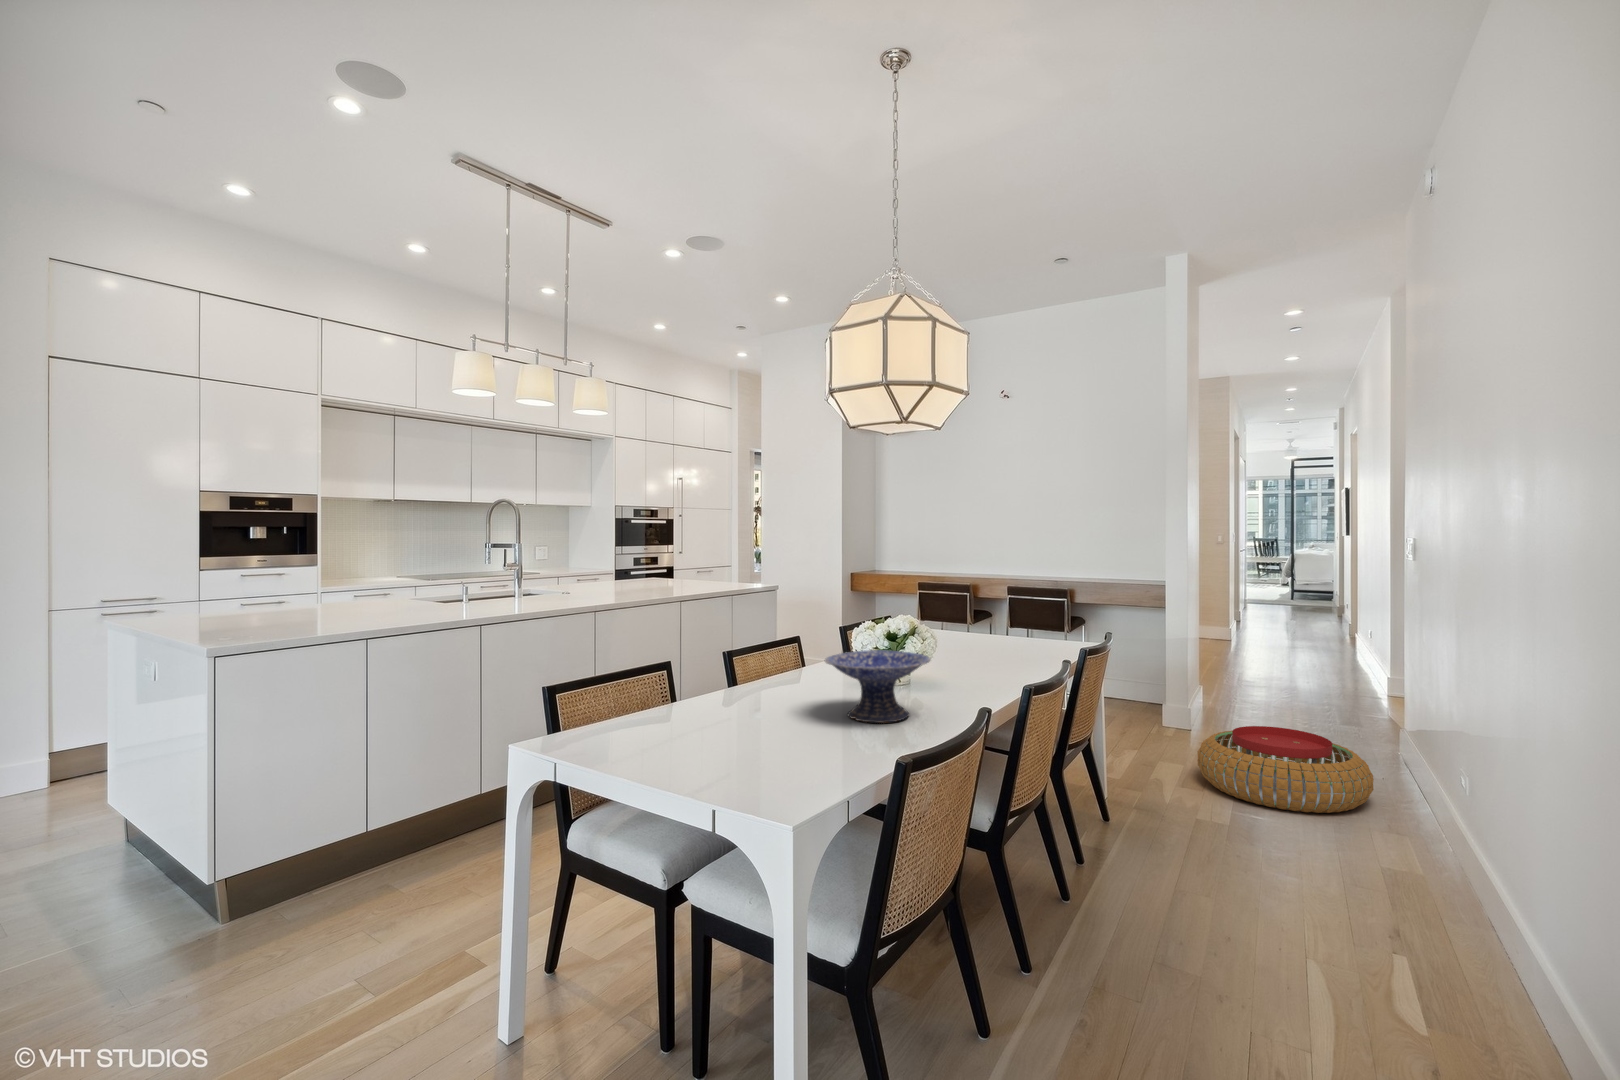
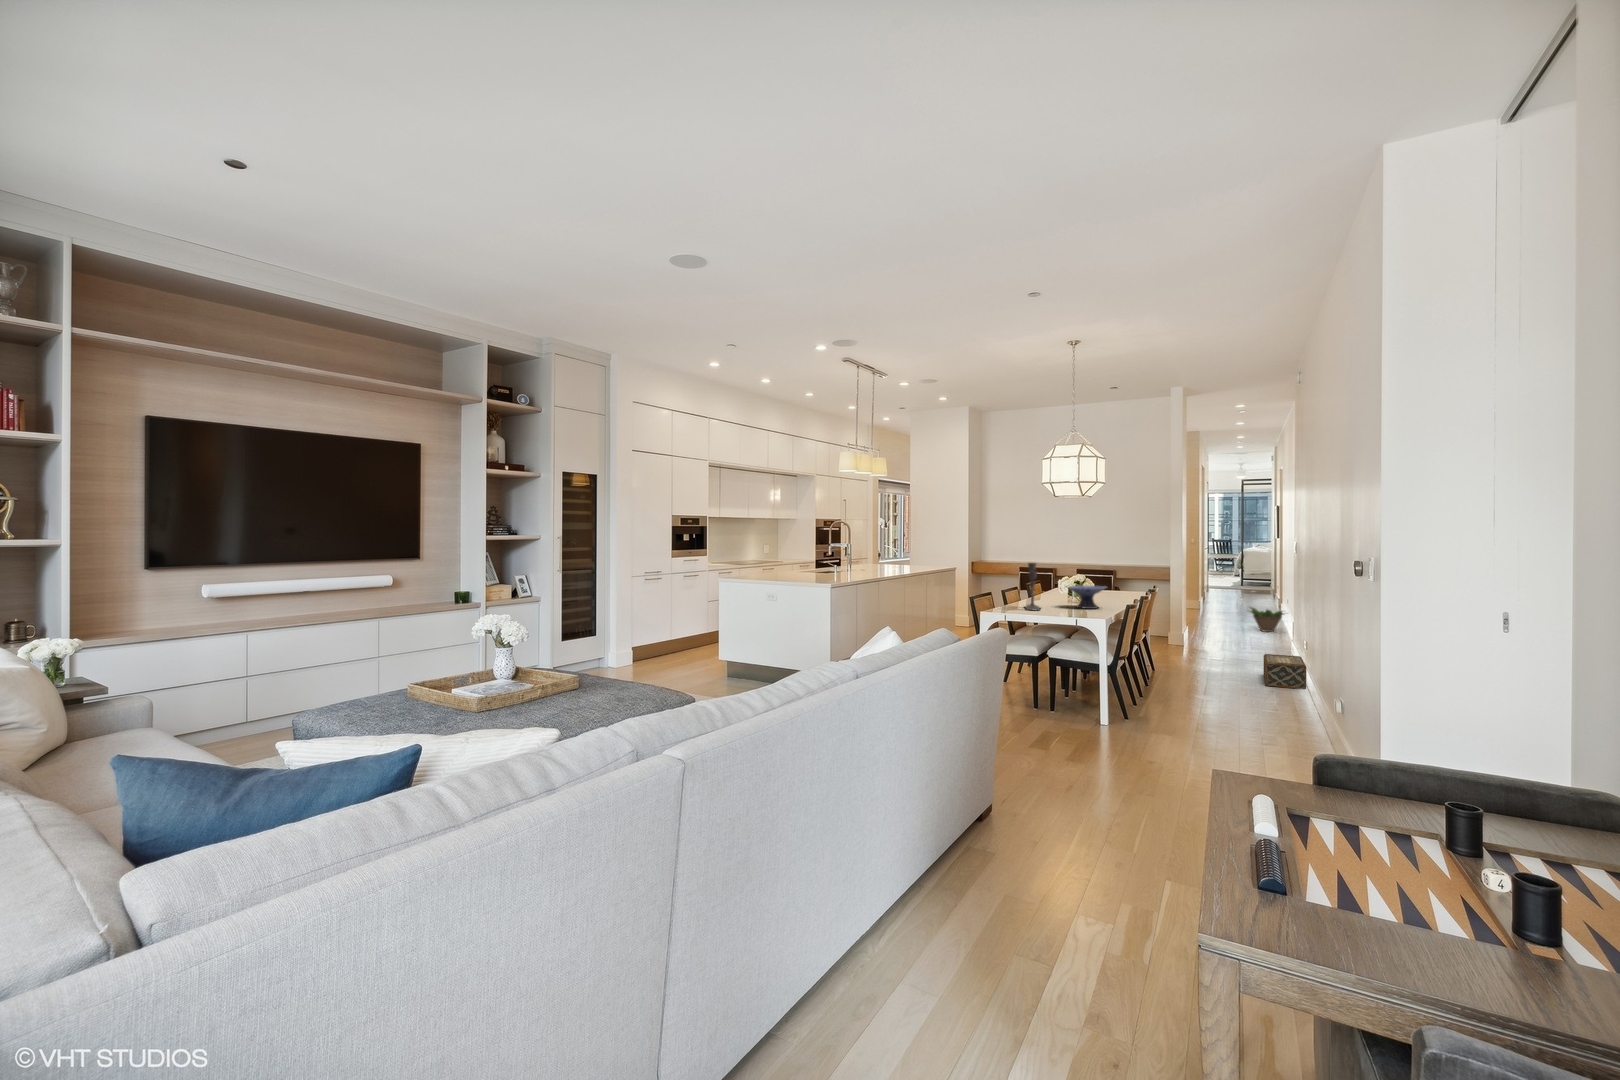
candlestick: none [682,591,750,733] -> present [1024,563,1040,610]
decorative plant: none [1302,646,1380,692] -> present [1250,607,1284,632]
pouf: present [1198,726,1374,813] -> none [1191,635,1274,669]
woven basket: none [1357,794,1482,918] -> present [1264,654,1306,689]

